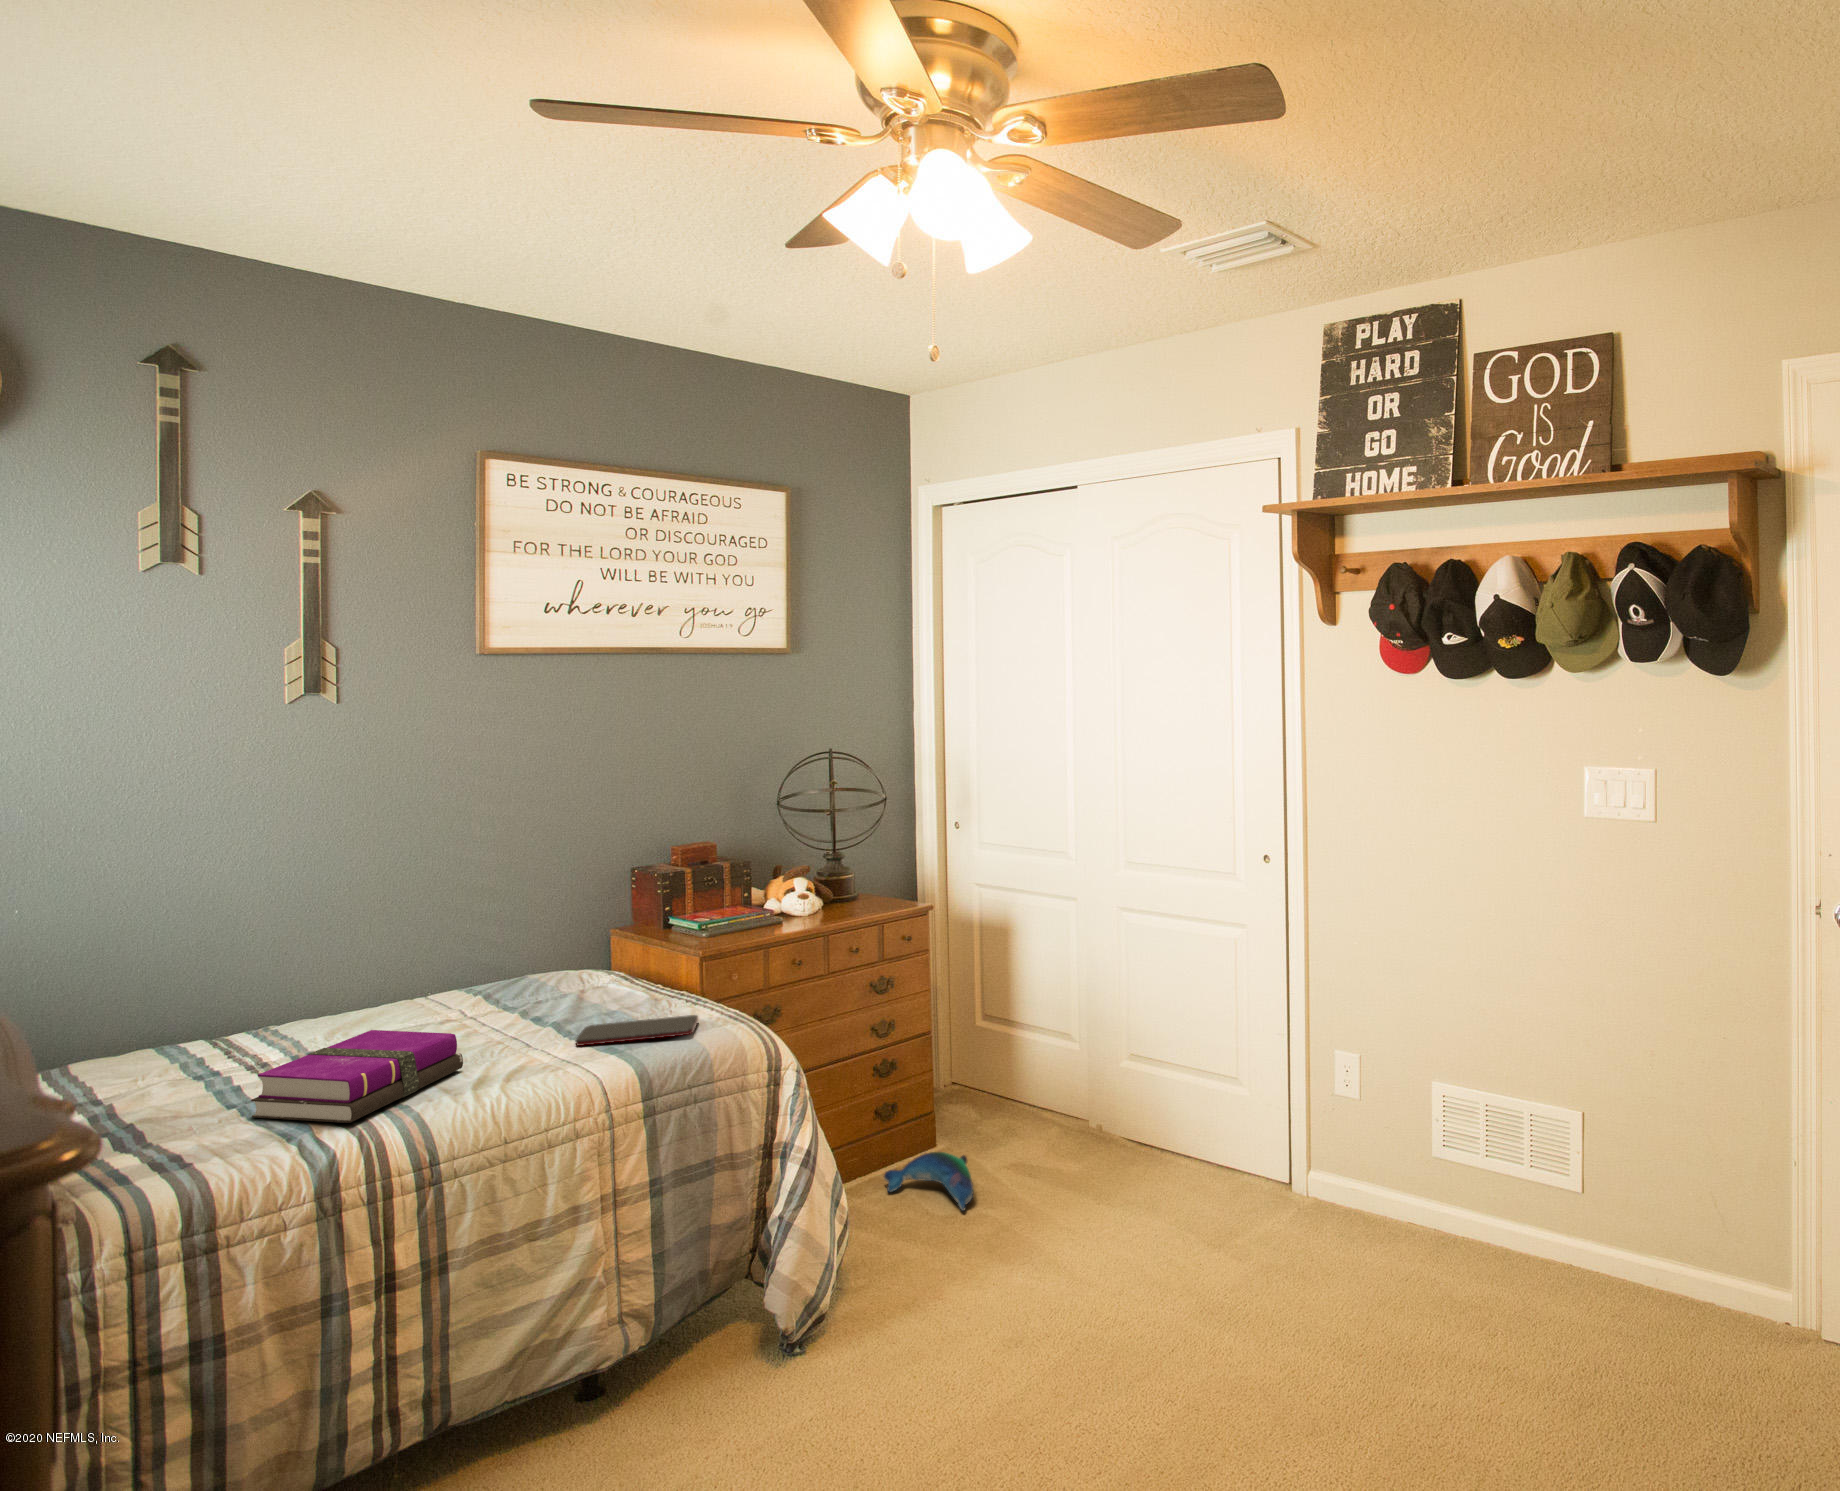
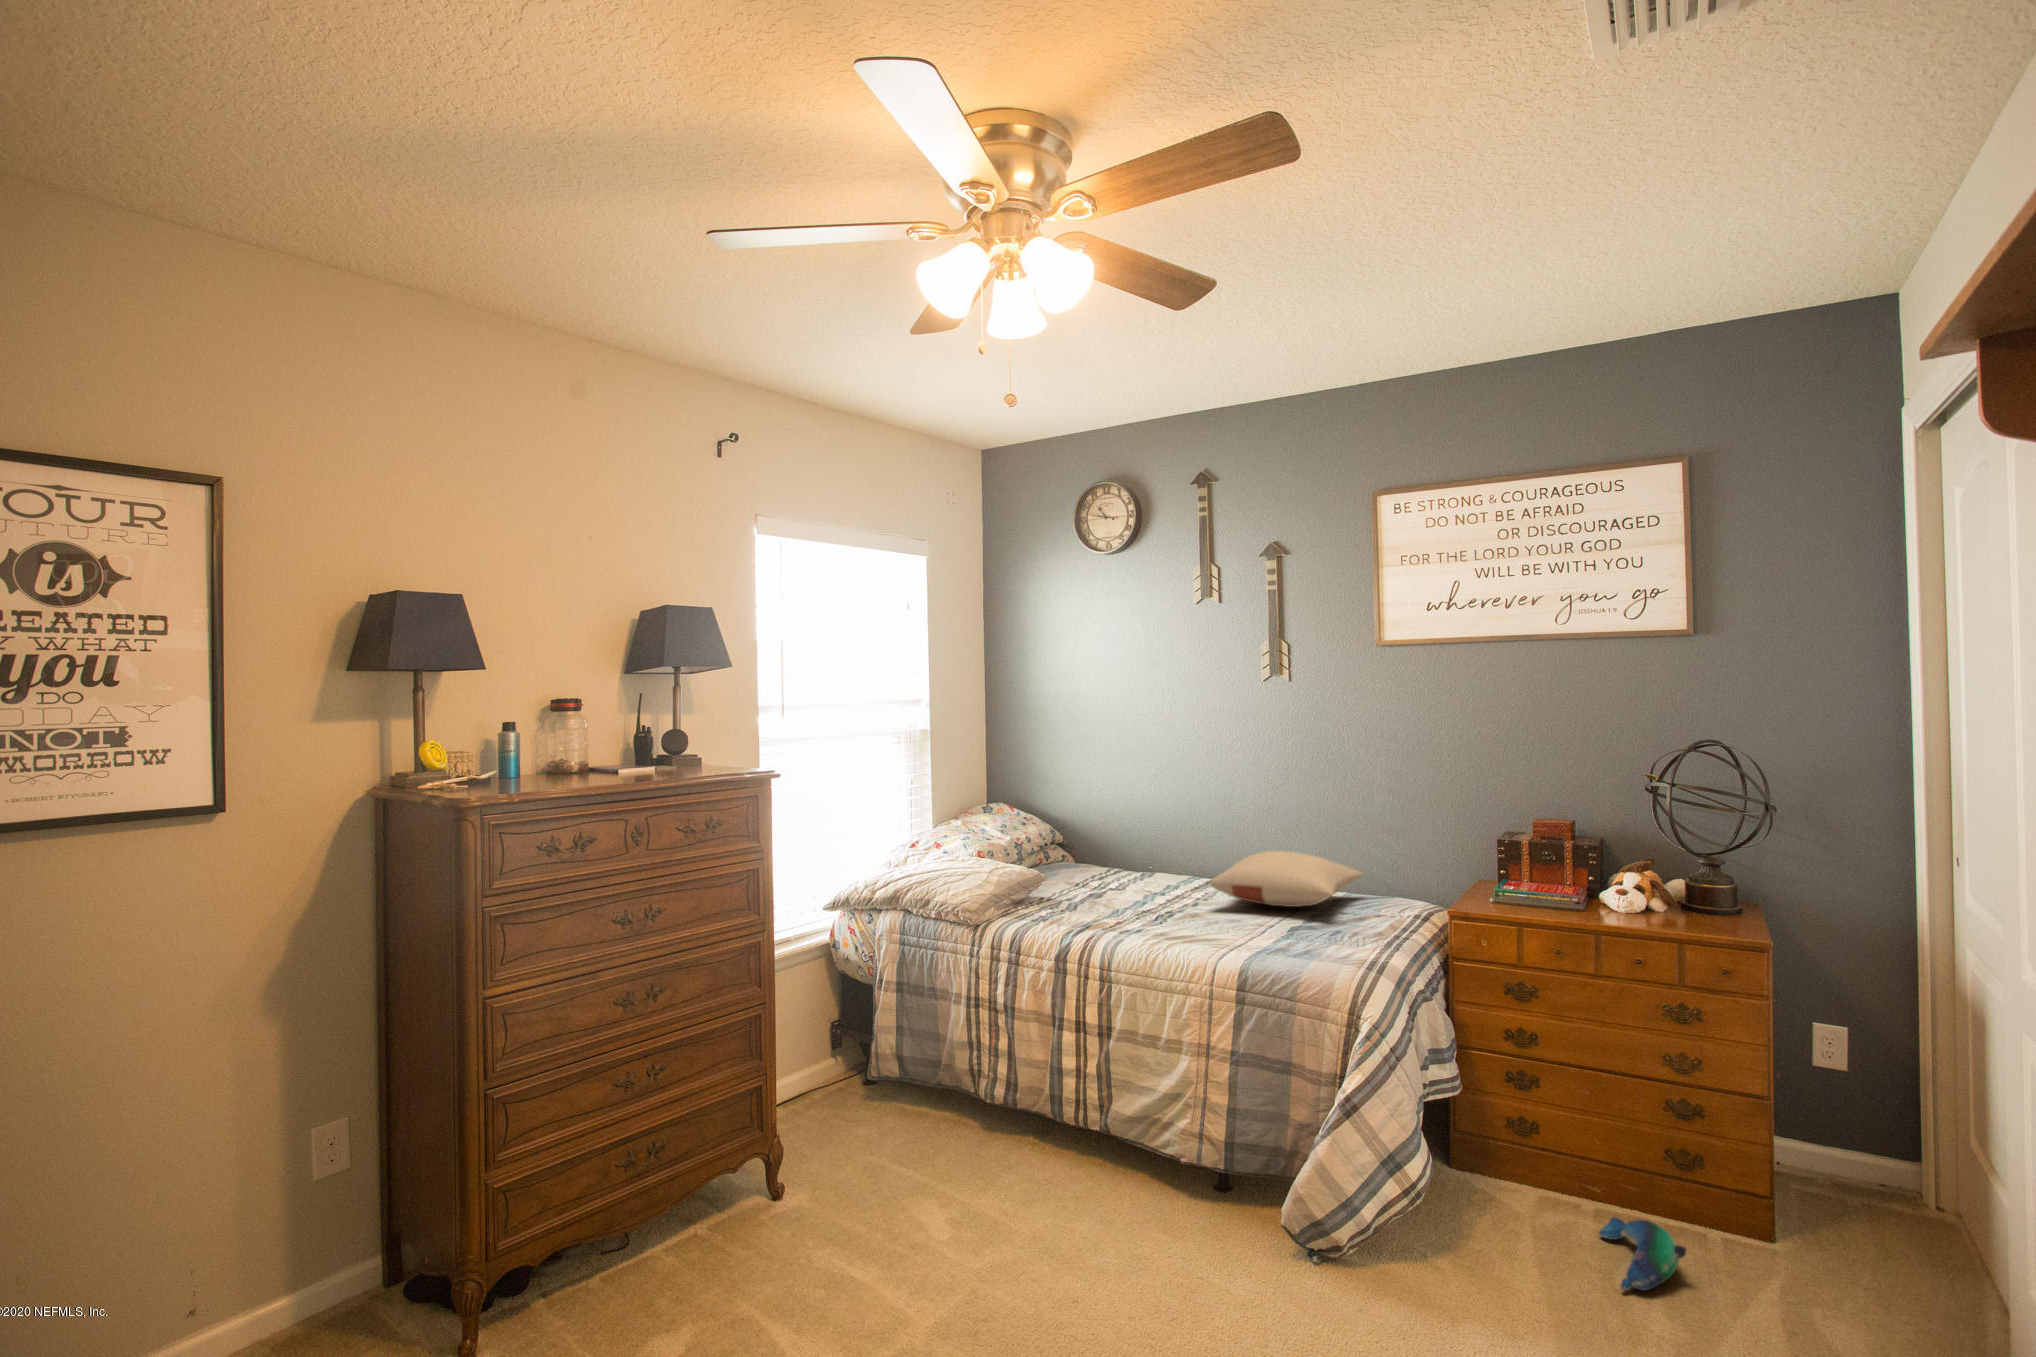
pillow: none [347,930,578,1013] -> present [1210,851,1363,907]
smartphone: present [576,1015,698,1046] -> none [1249,936,1335,962]
notebook: present [251,1030,463,1123] -> none [1089,893,1184,932]

